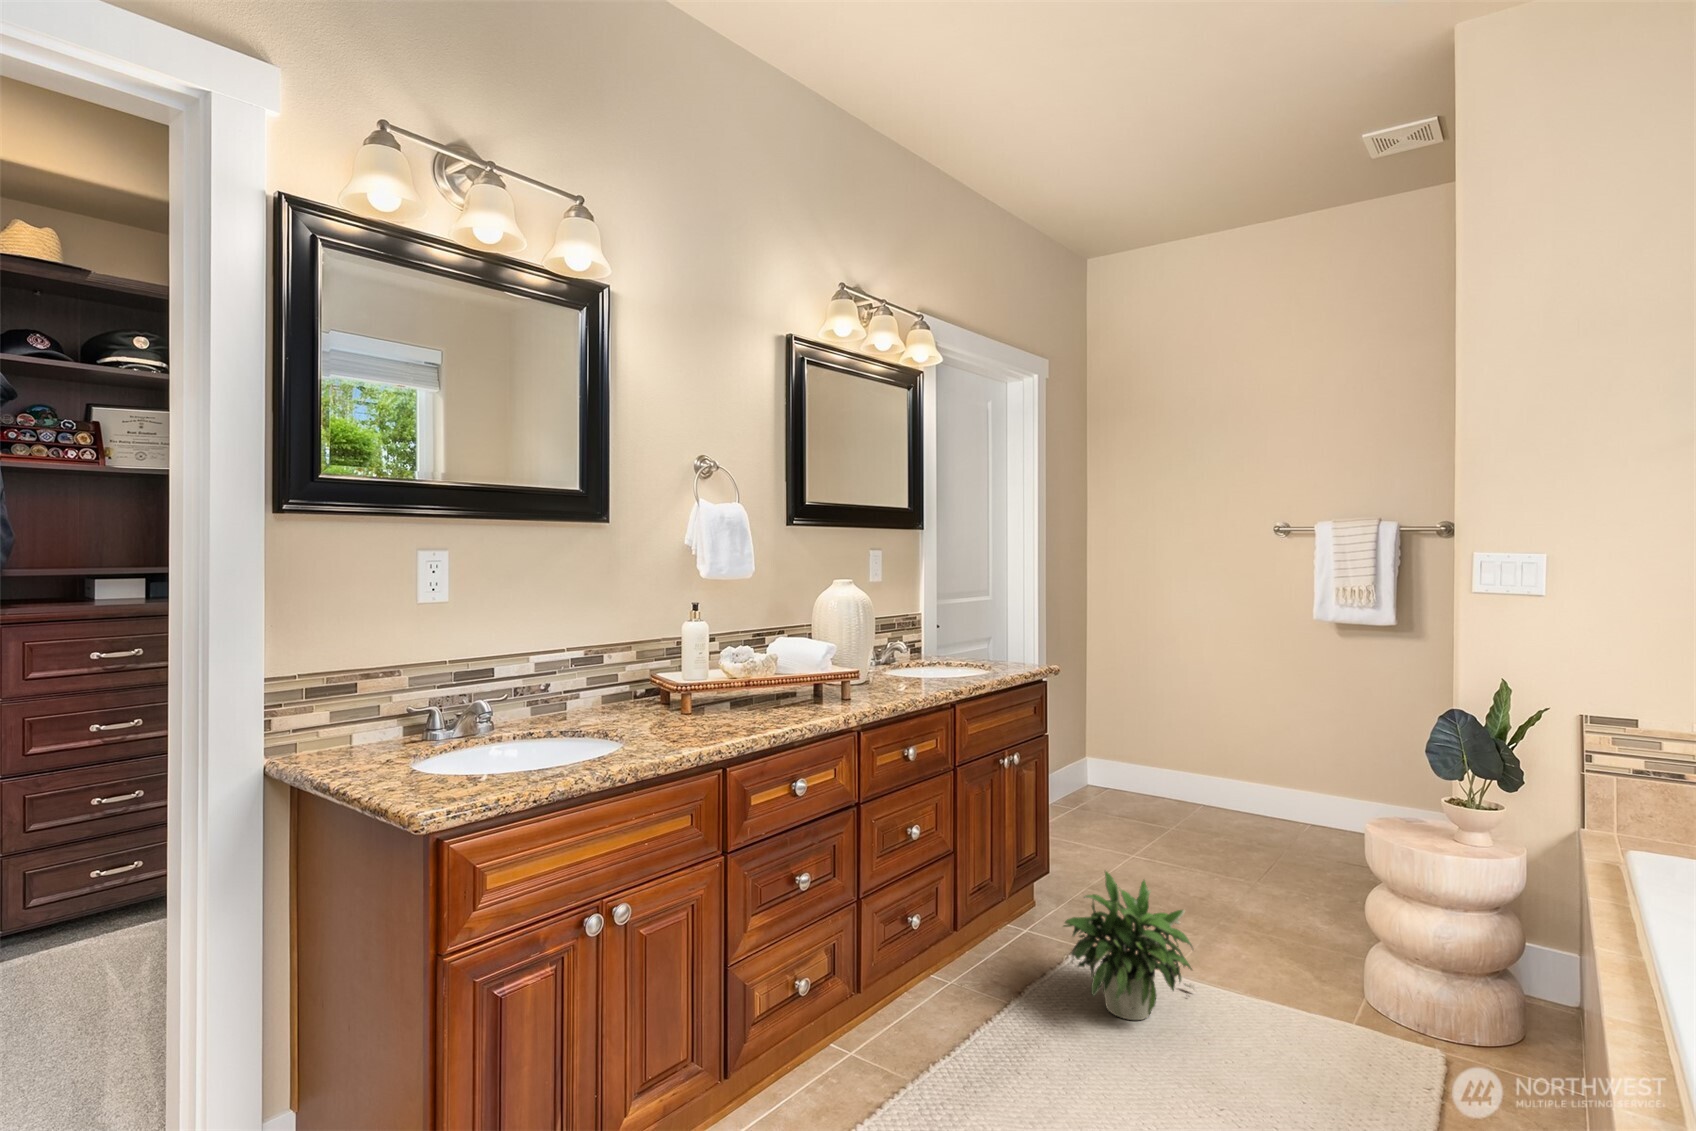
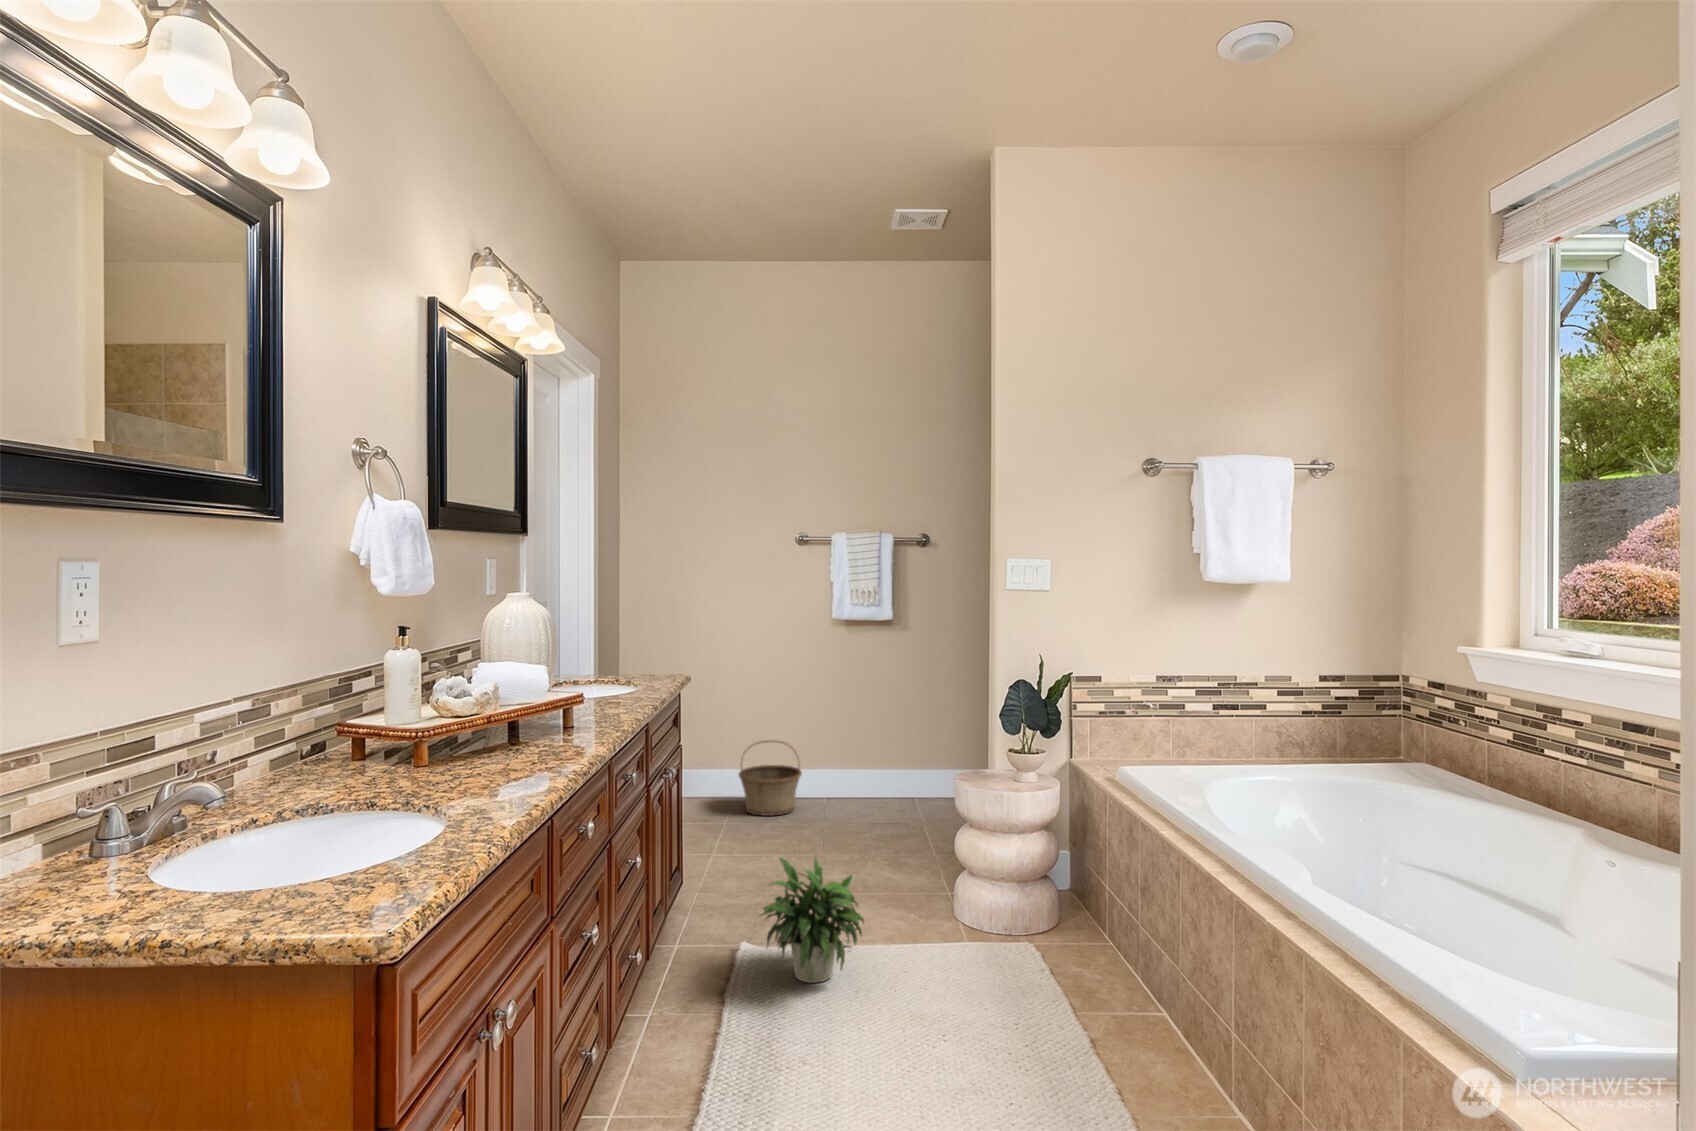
basket: none [1162,751,1238,834] -> present [739,740,802,816]

